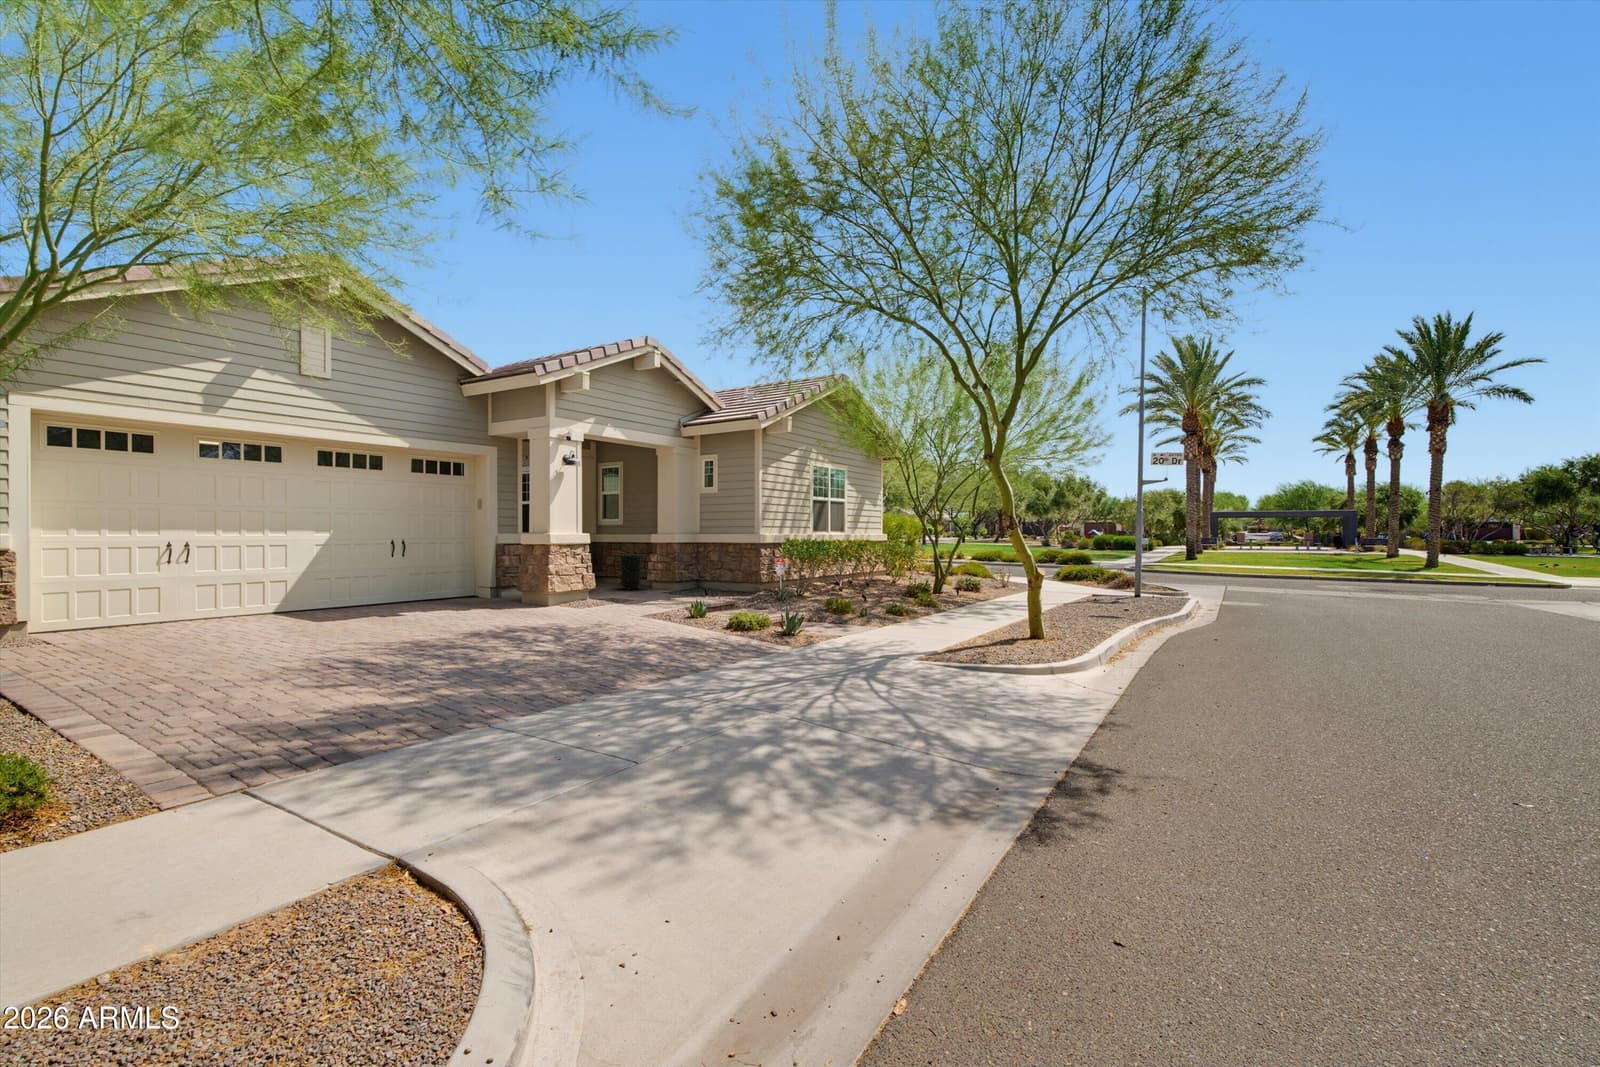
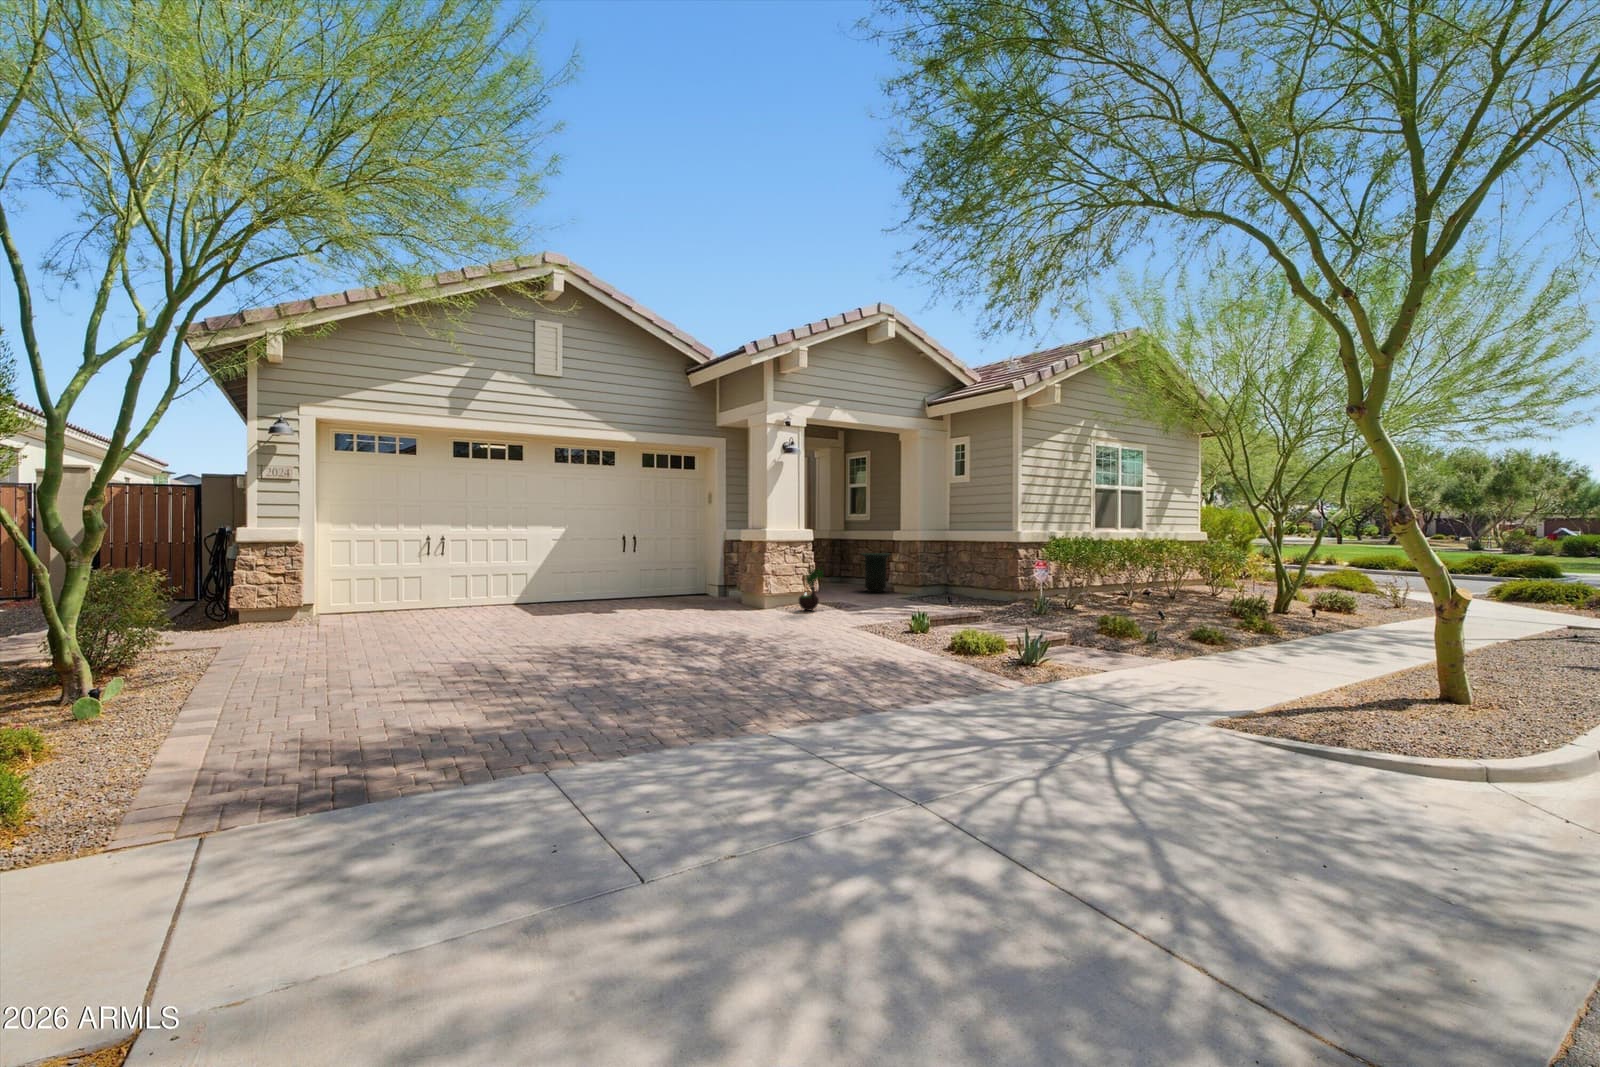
potted tree: none [577,565,603,606] -> present [799,569,822,611]

